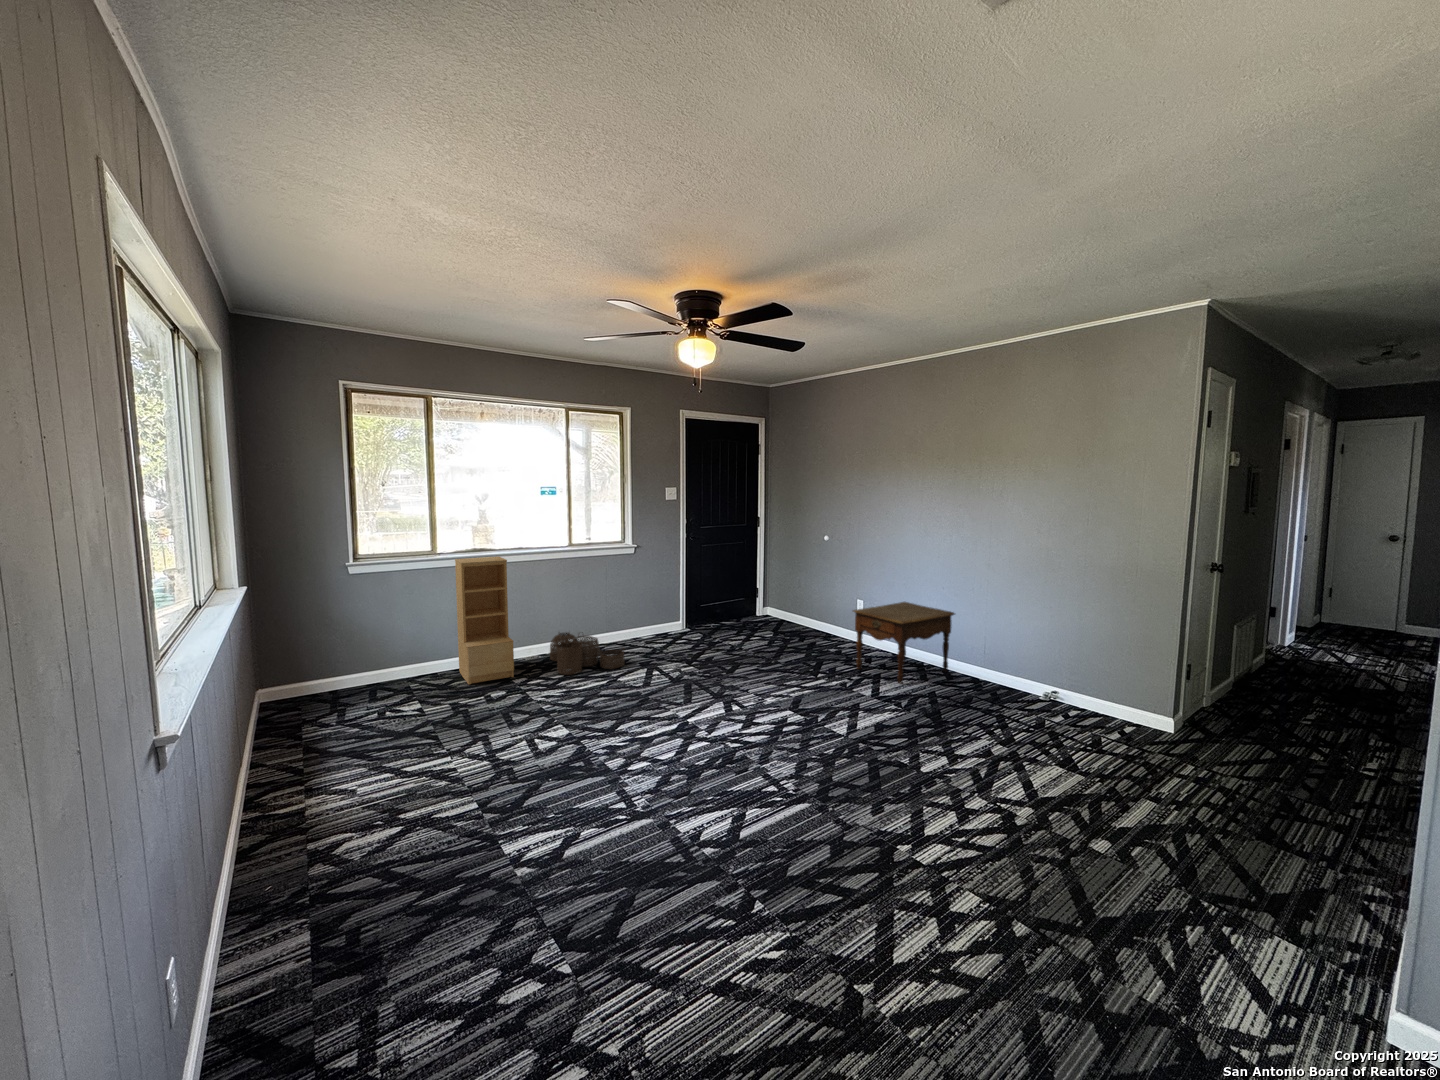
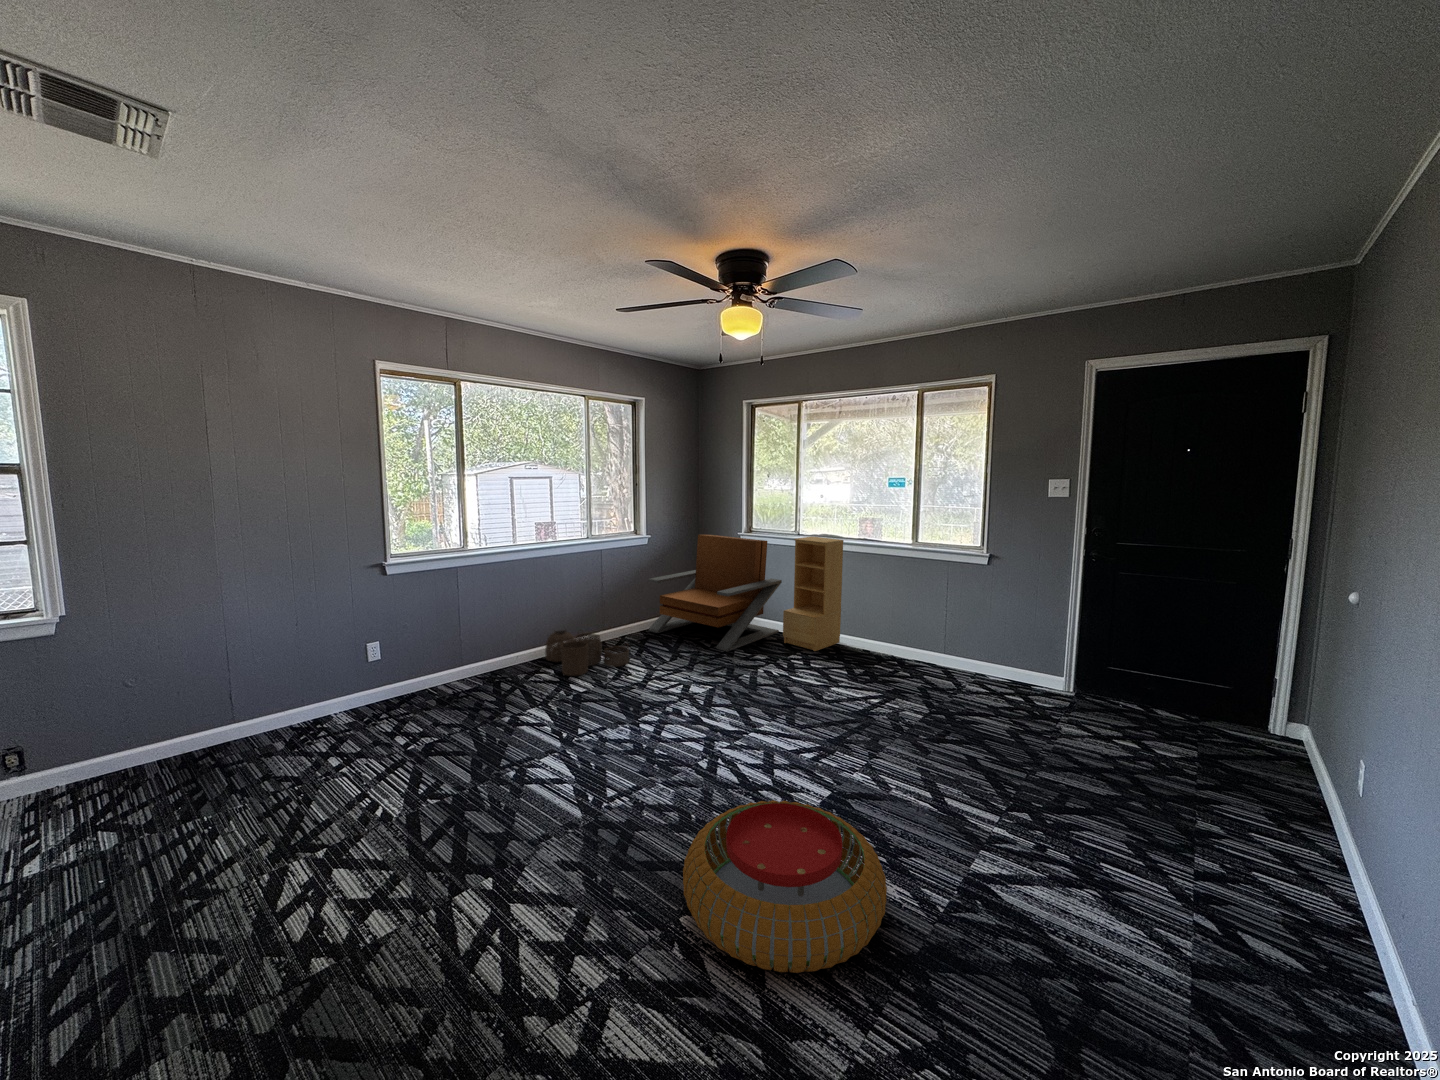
lounge chair: none [263,573,453,753] -> present [649,535,782,652]
side table: present [853,602,955,683] -> none [1075,734,1354,1023]
woven basket: present [550,632,624,675] -> present [545,630,629,676]
pouf: none [843,688,969,764] -> present [683,800,887,973]

